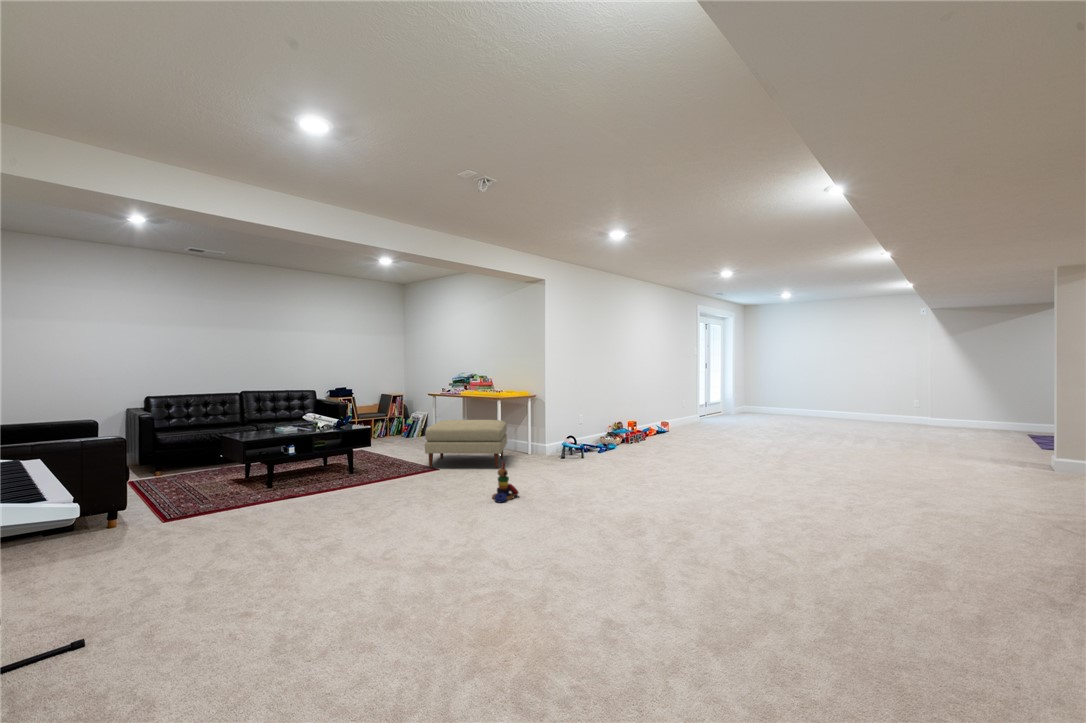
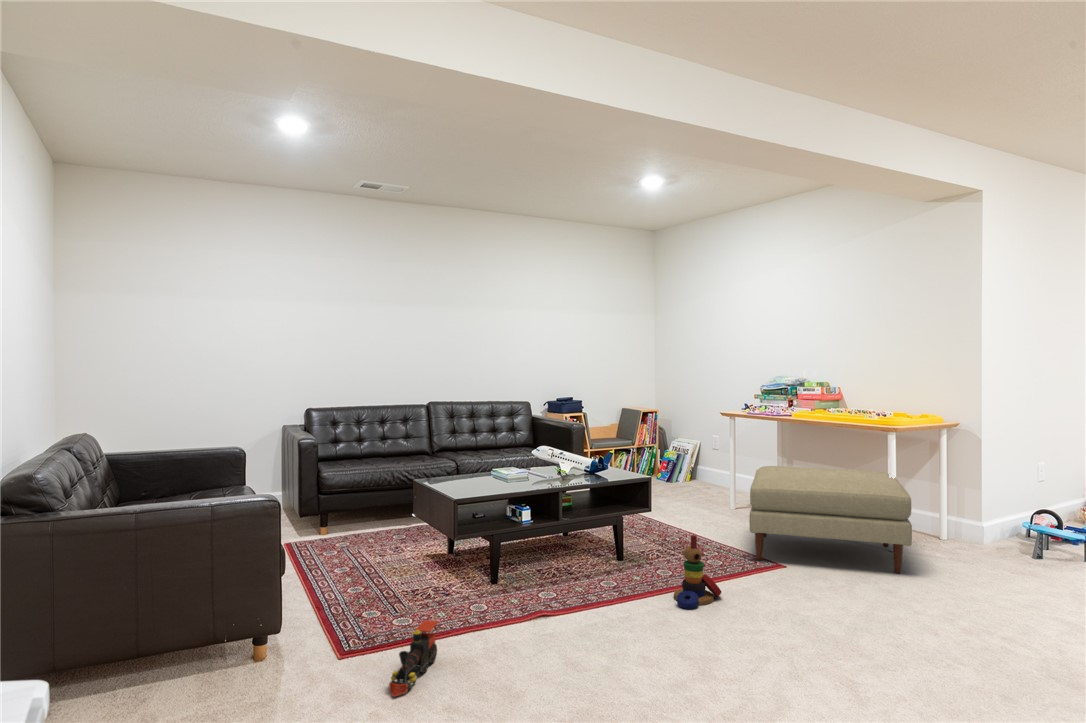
stacking toy: present [492,462,518,502] -> present [674,535,722,609]
toy train: none [192,498,226,532] -> present [389,620,438,697]

